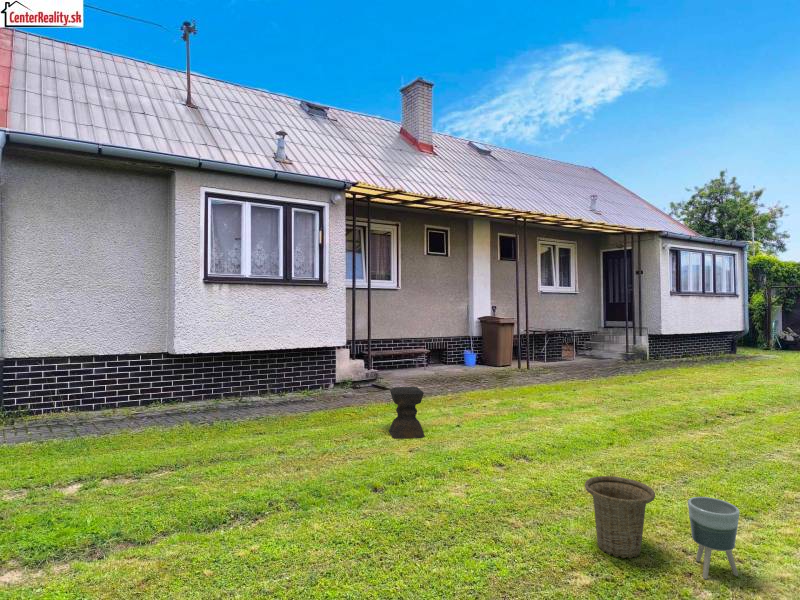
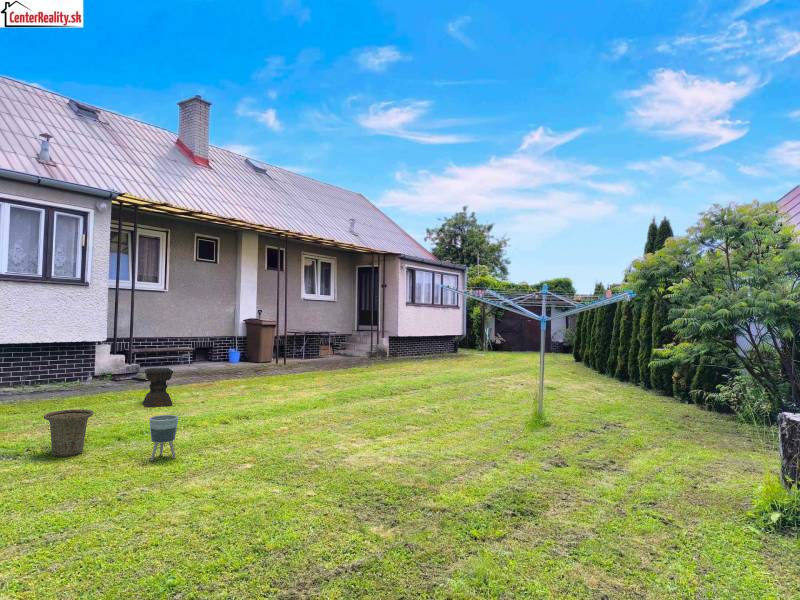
basket: present [585,476,655,558] -> present [44,409,94,457]
planter: present [688,497,739,579] -> present [149,415,178,461]

